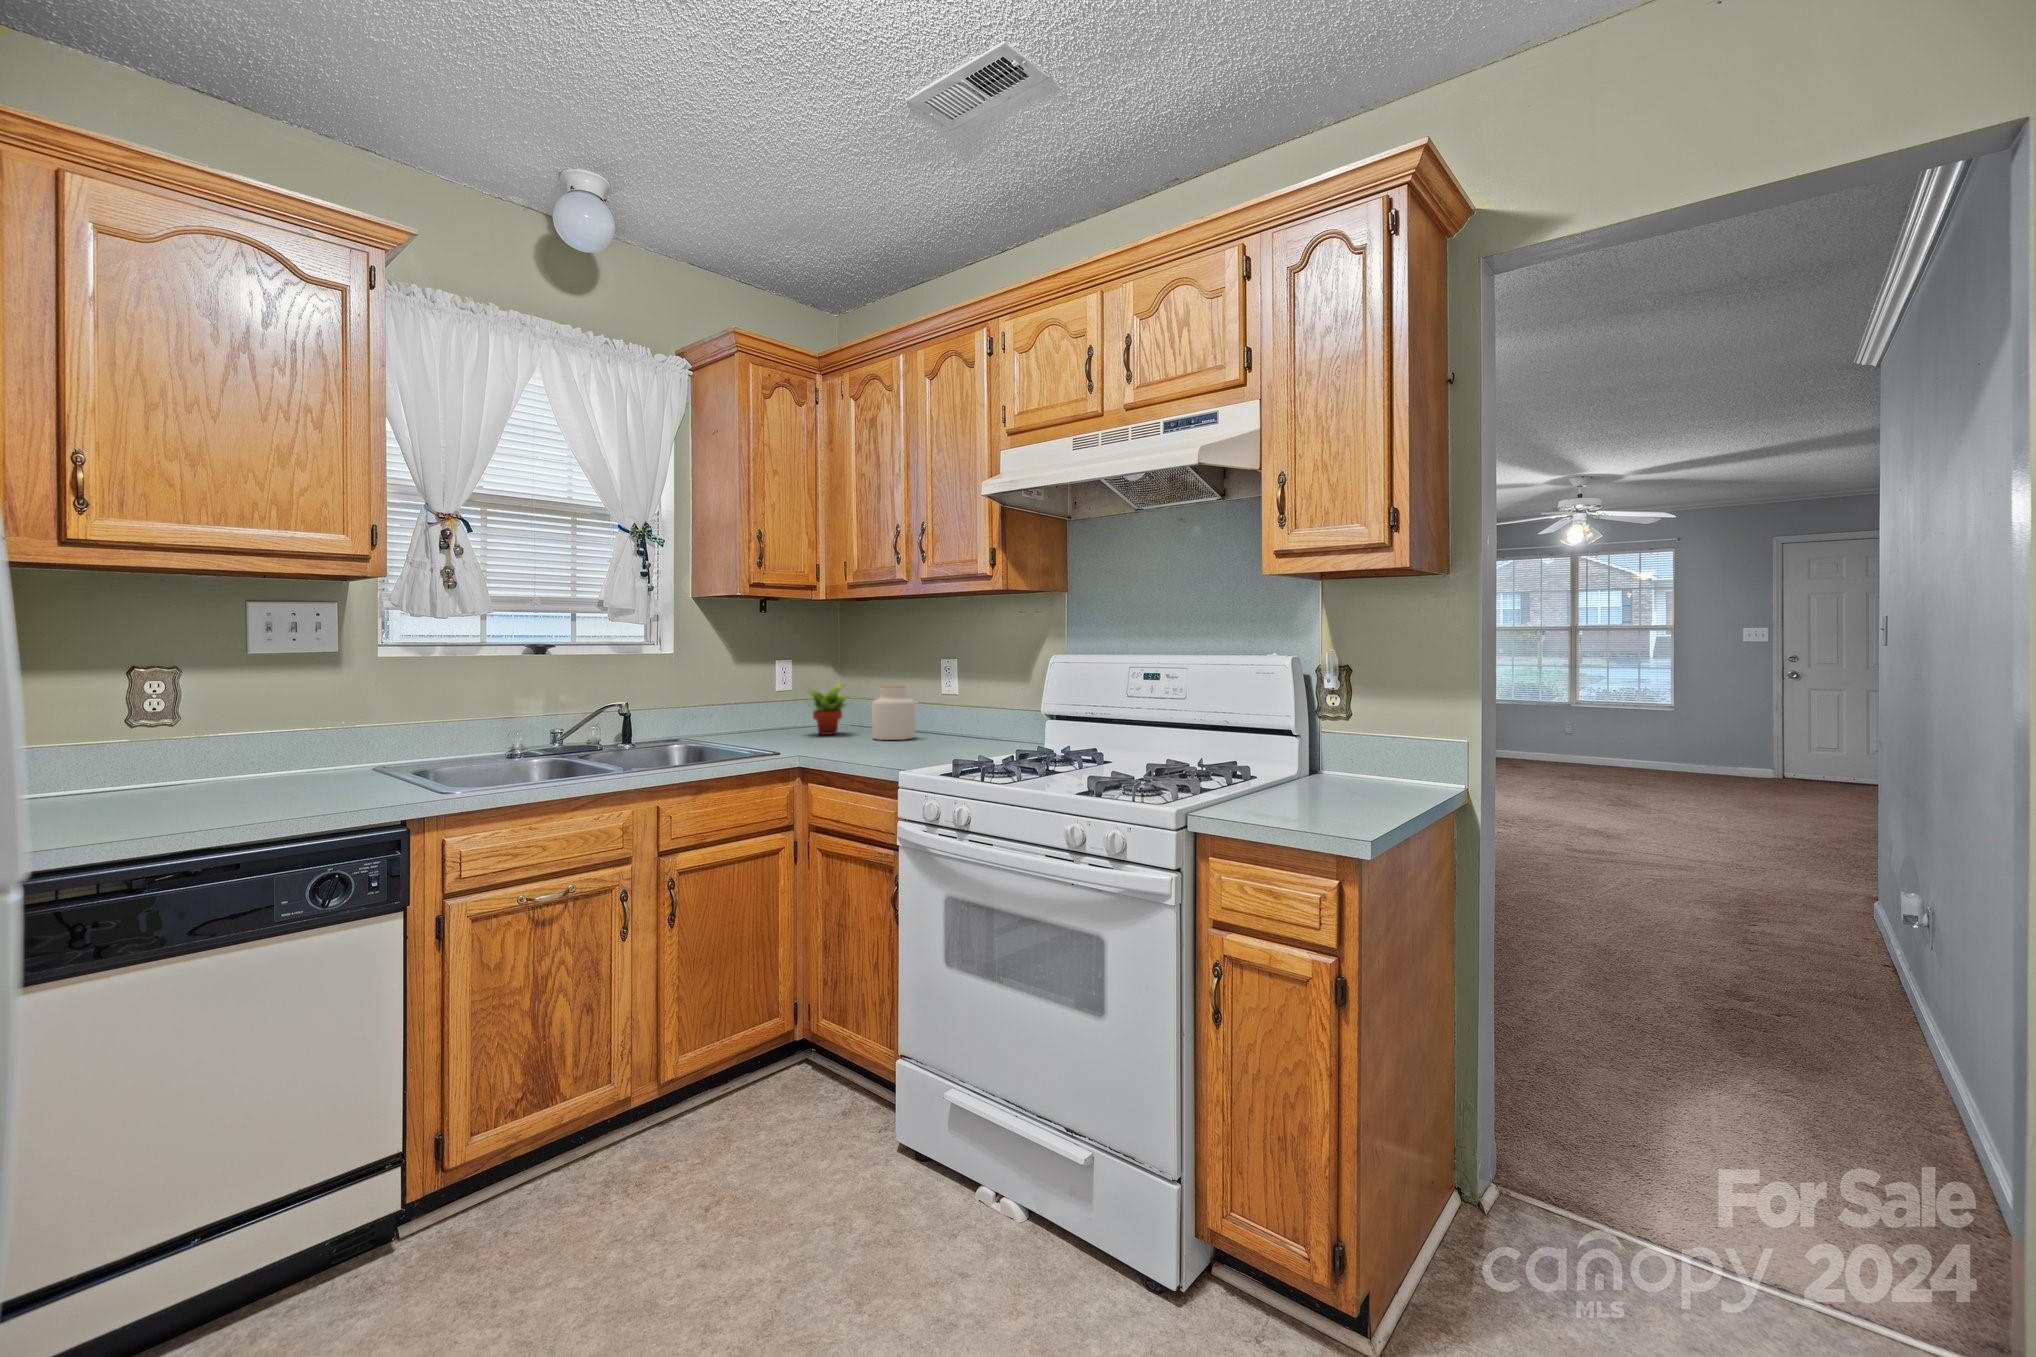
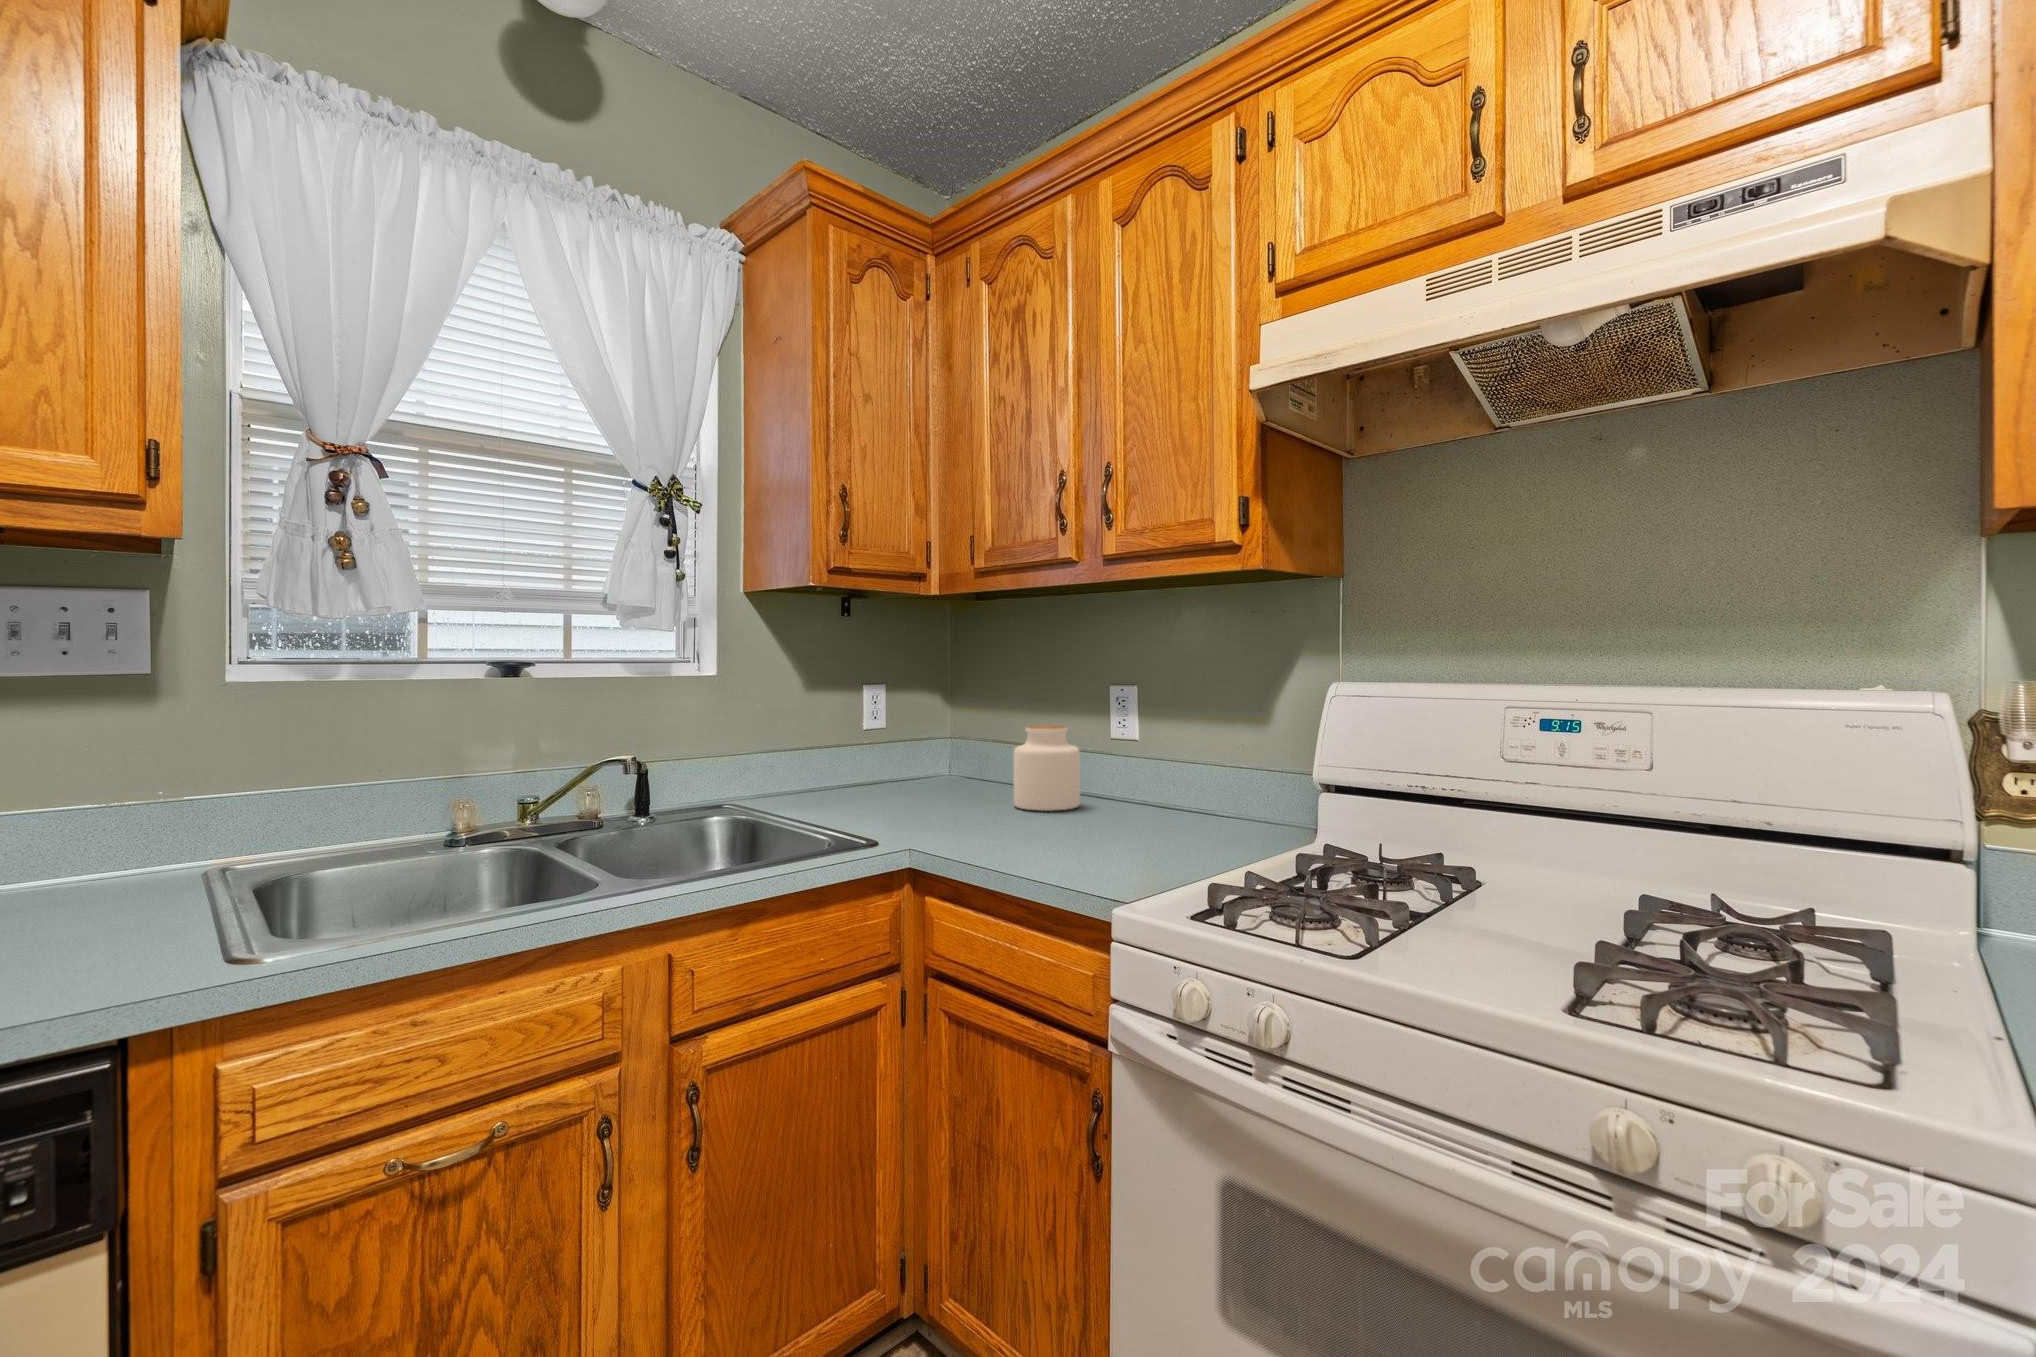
succulent plant: present [807,683,848,735] -> none [903,715,980,797]

